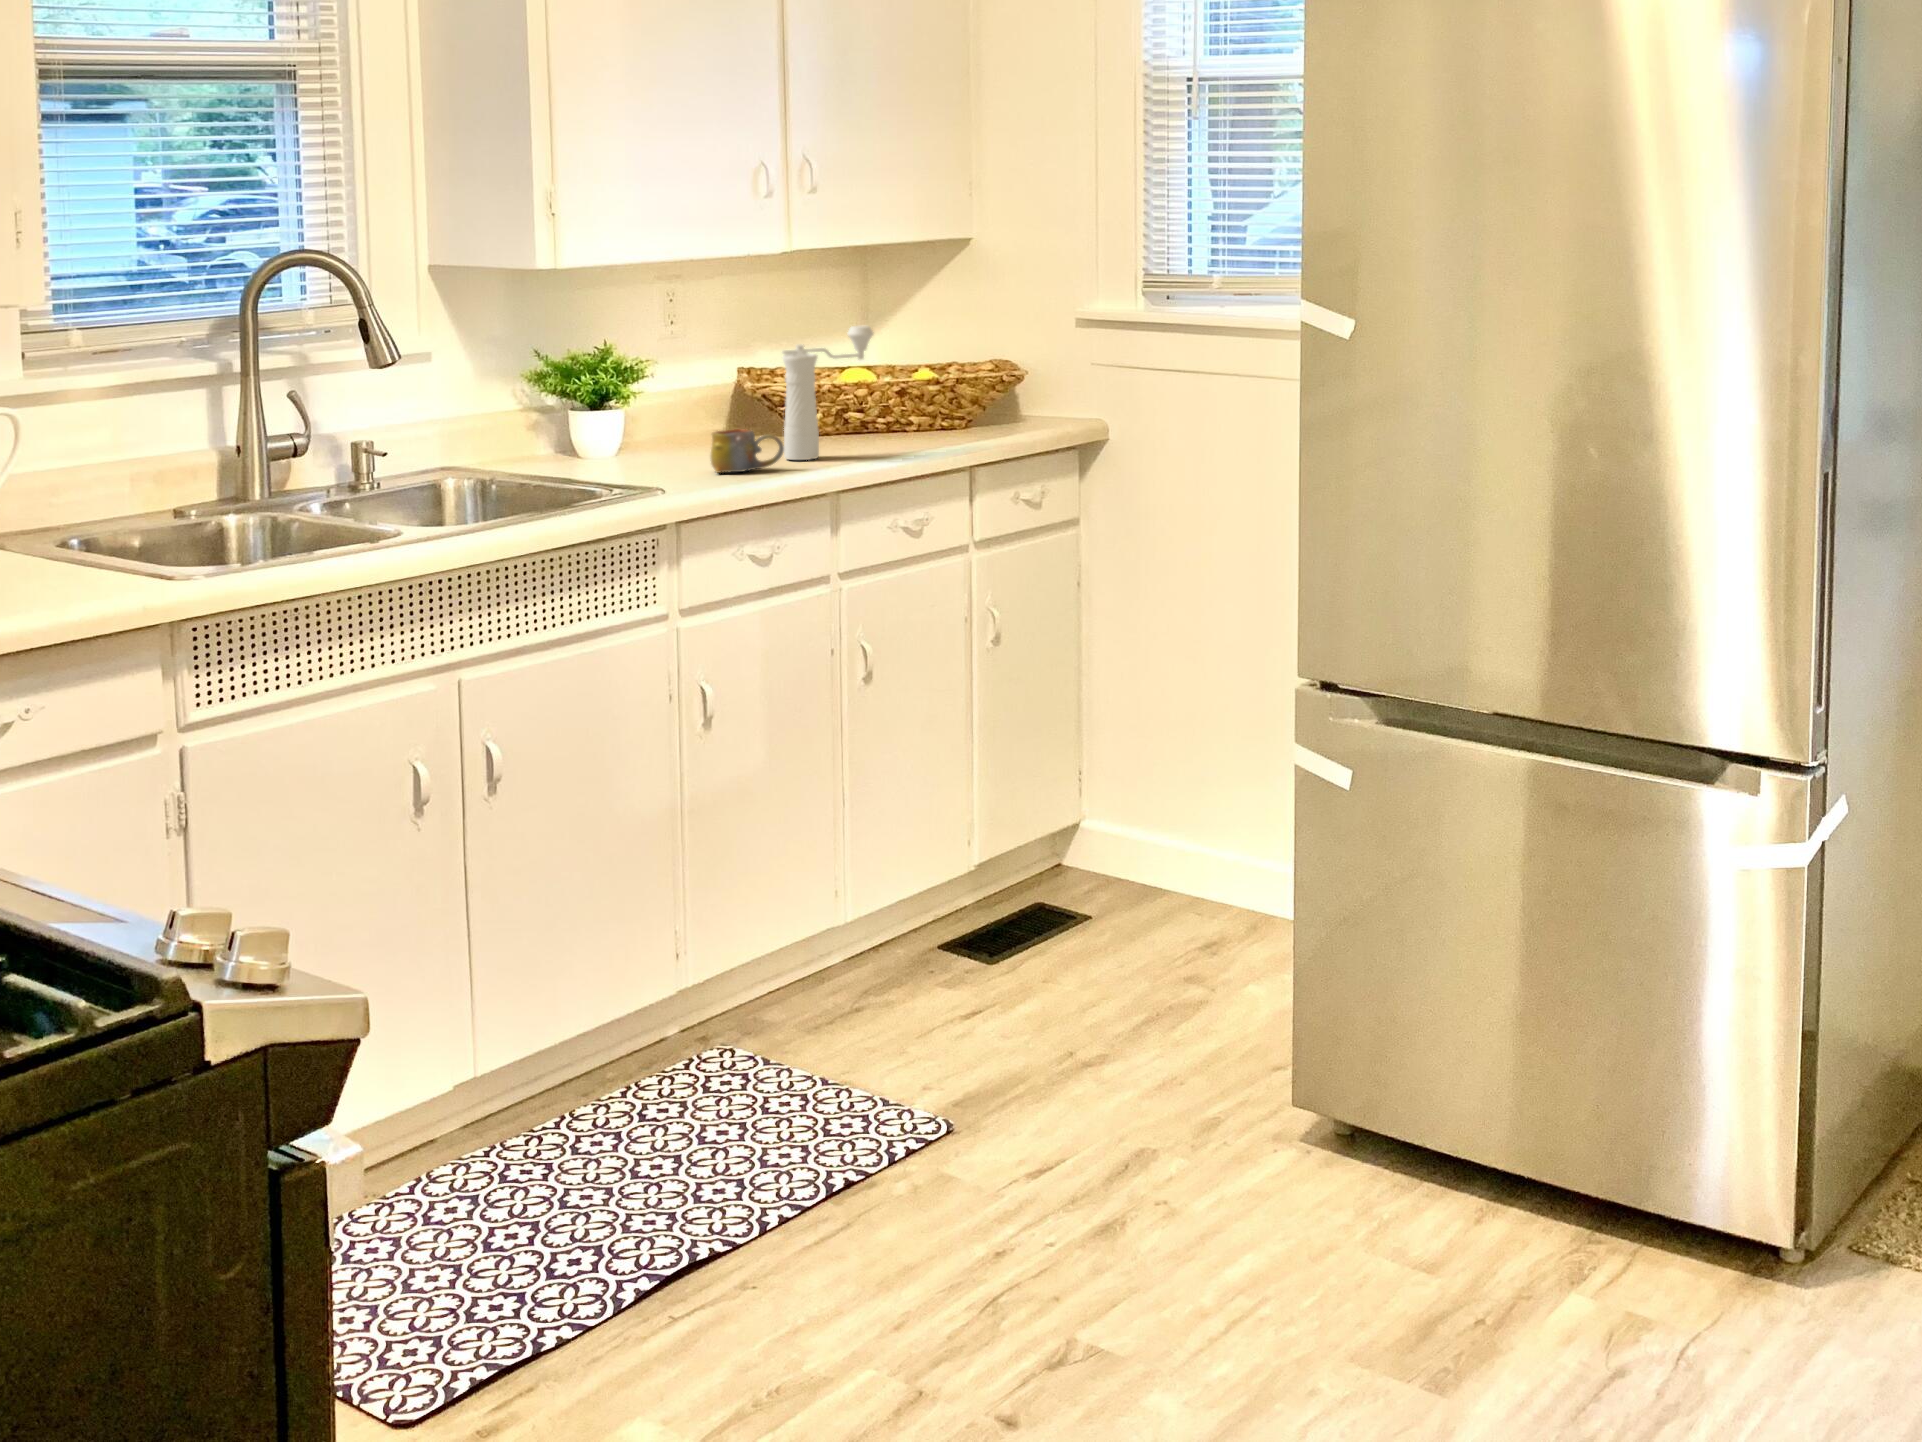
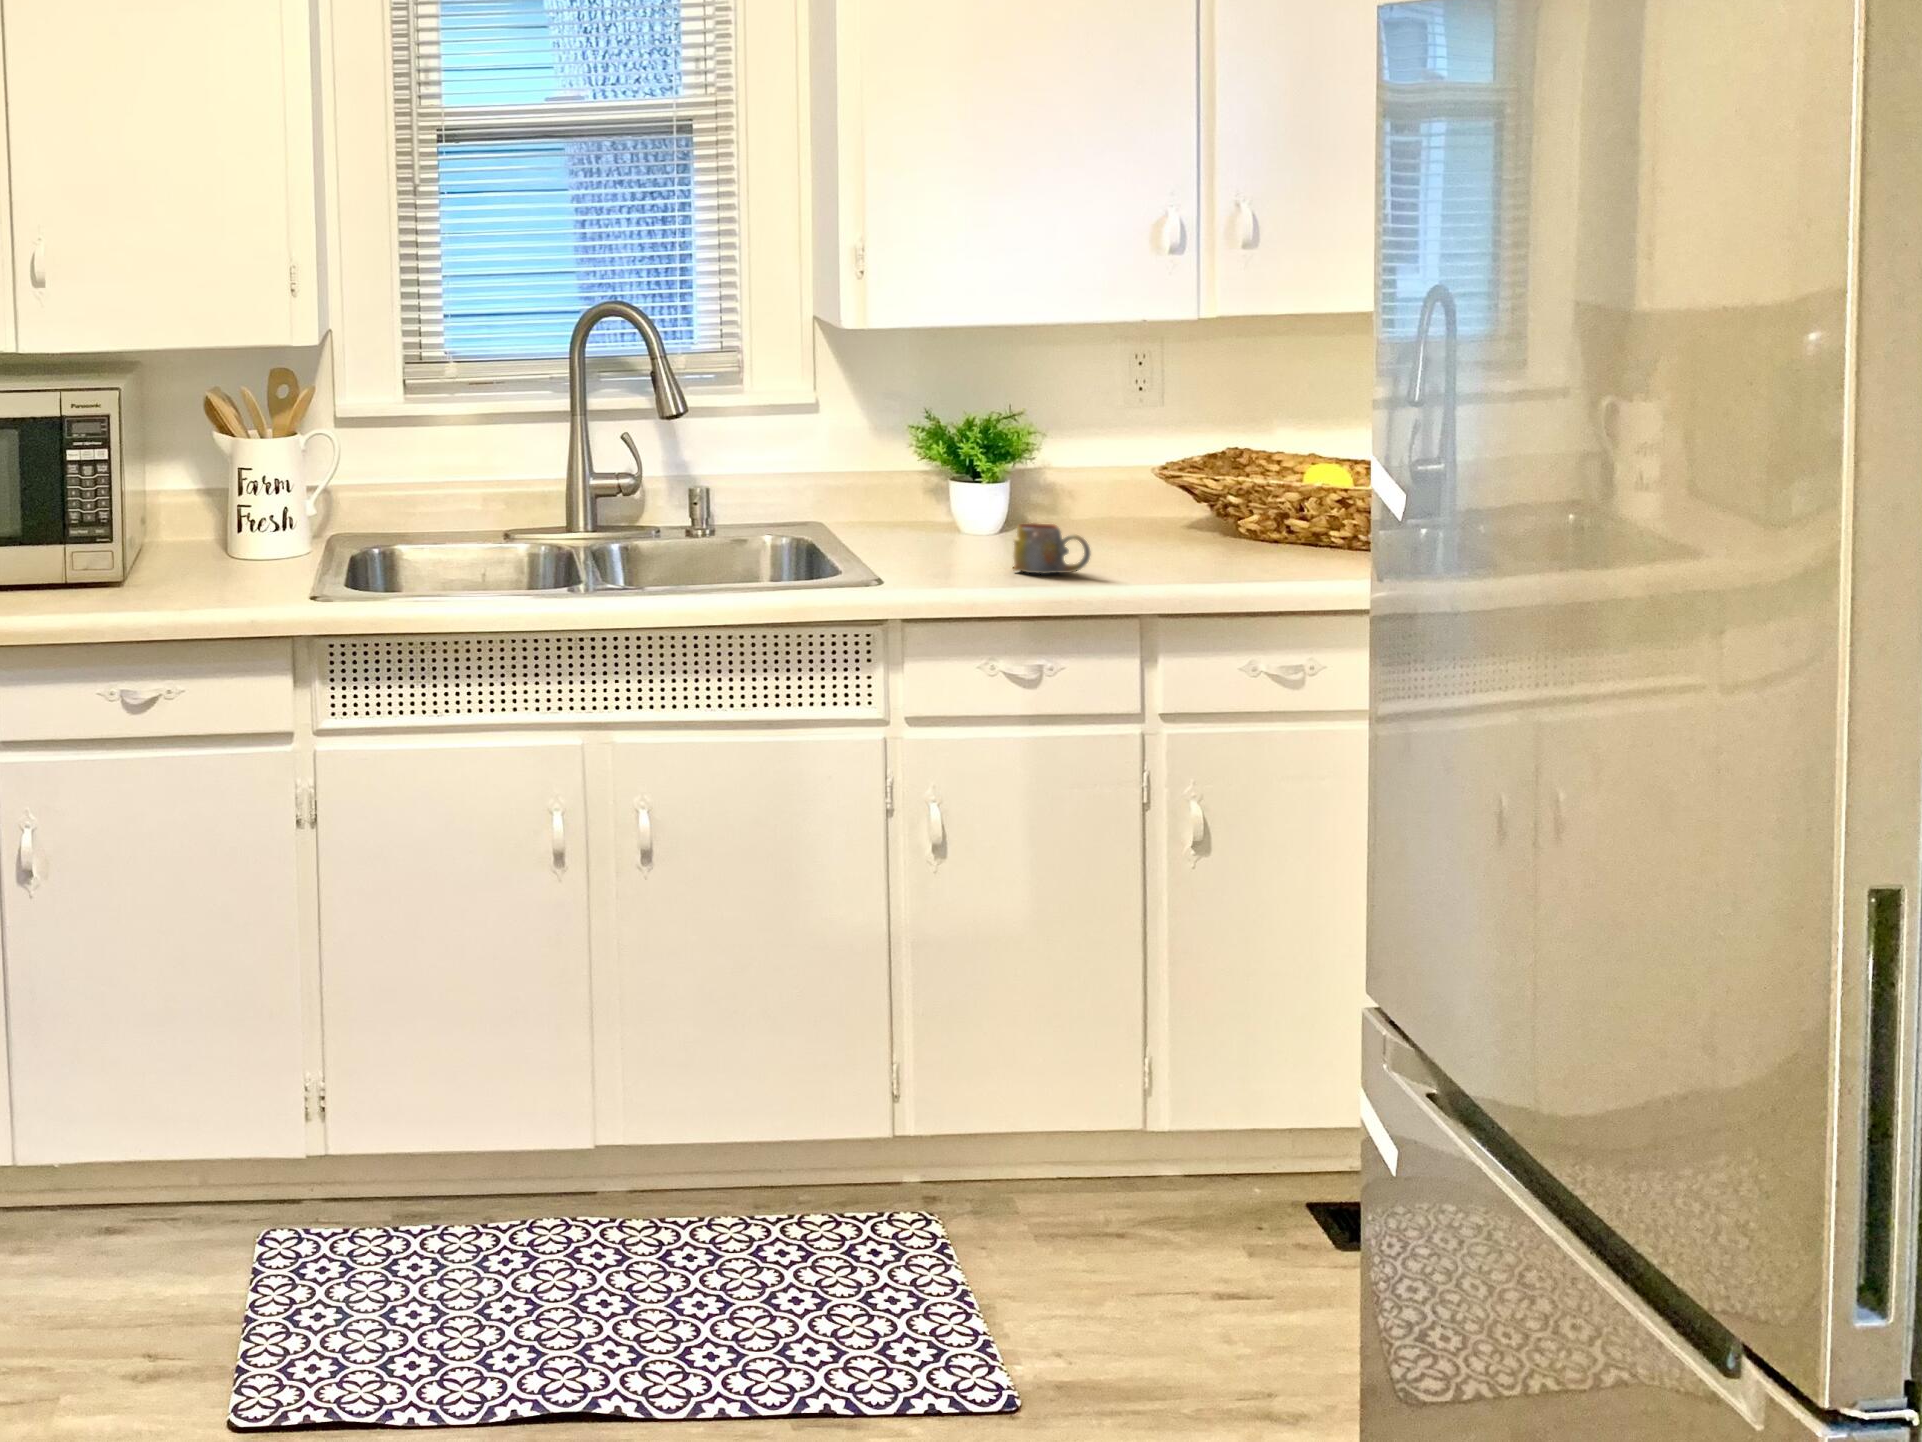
pepper mill: present [782,326,873,460] -> none [1126,416,1253,571]

